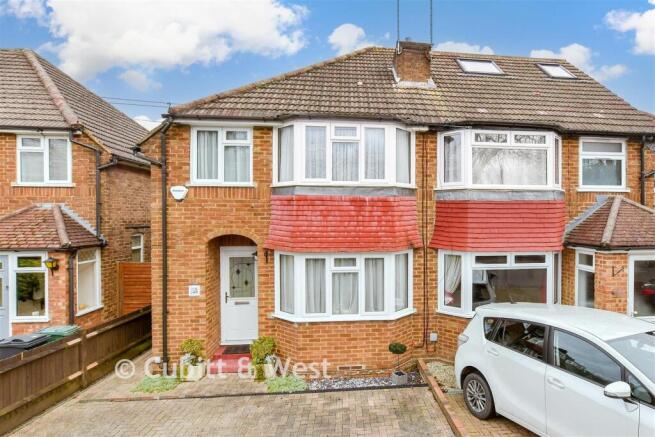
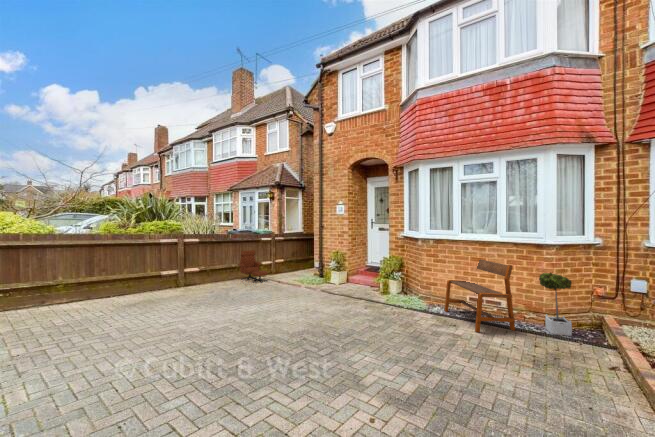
bench: none [324,333,379,402] -> present [445,259,515,332]
lounge chair: none [47,356,101,405] -> present [238,250,268,282]

